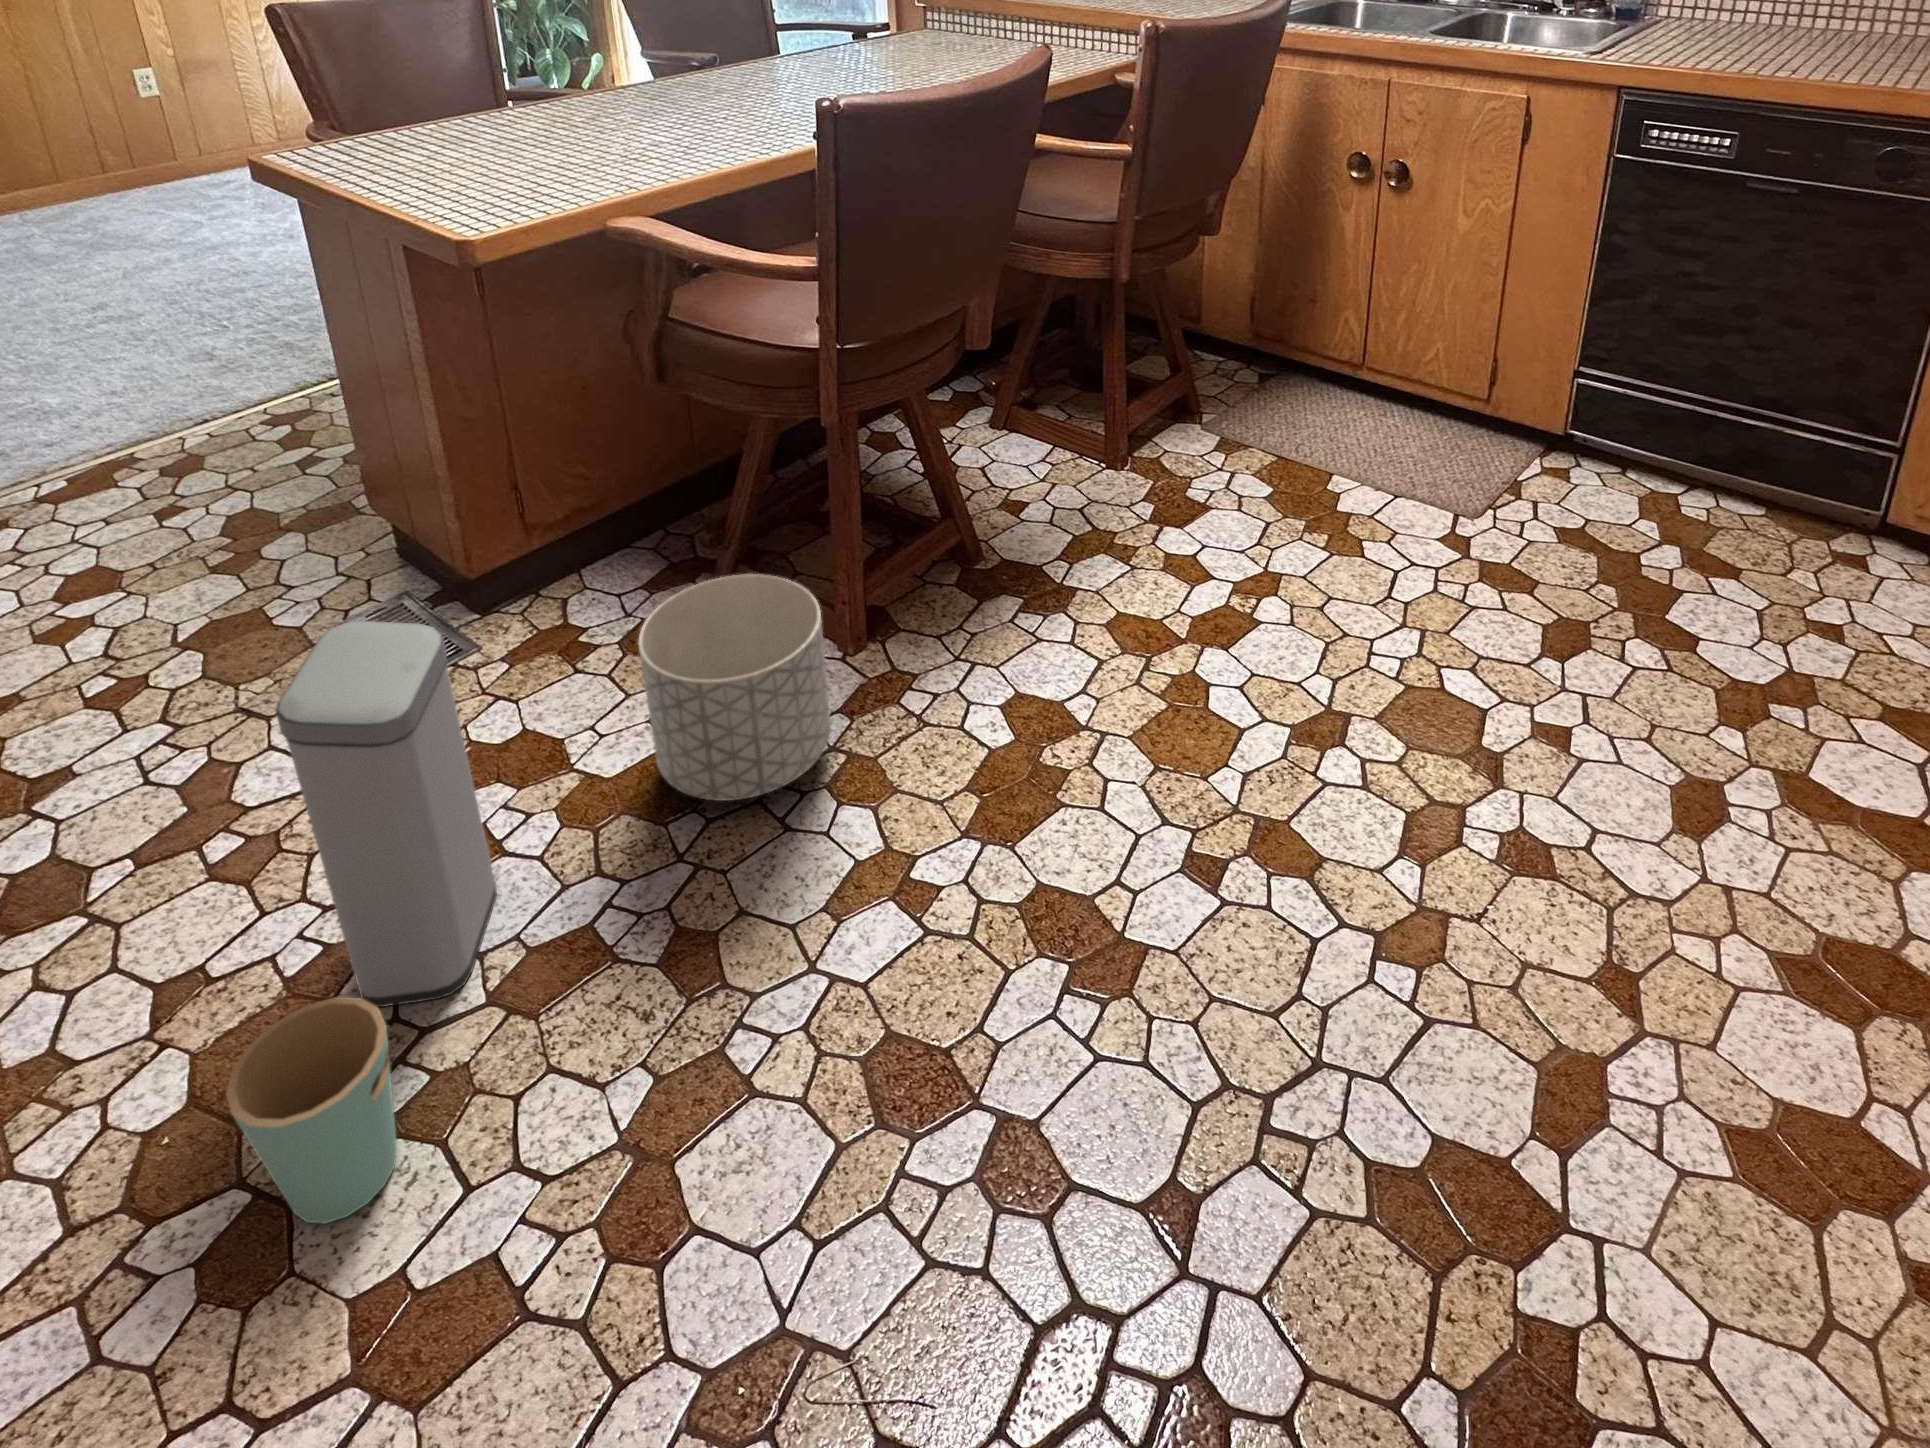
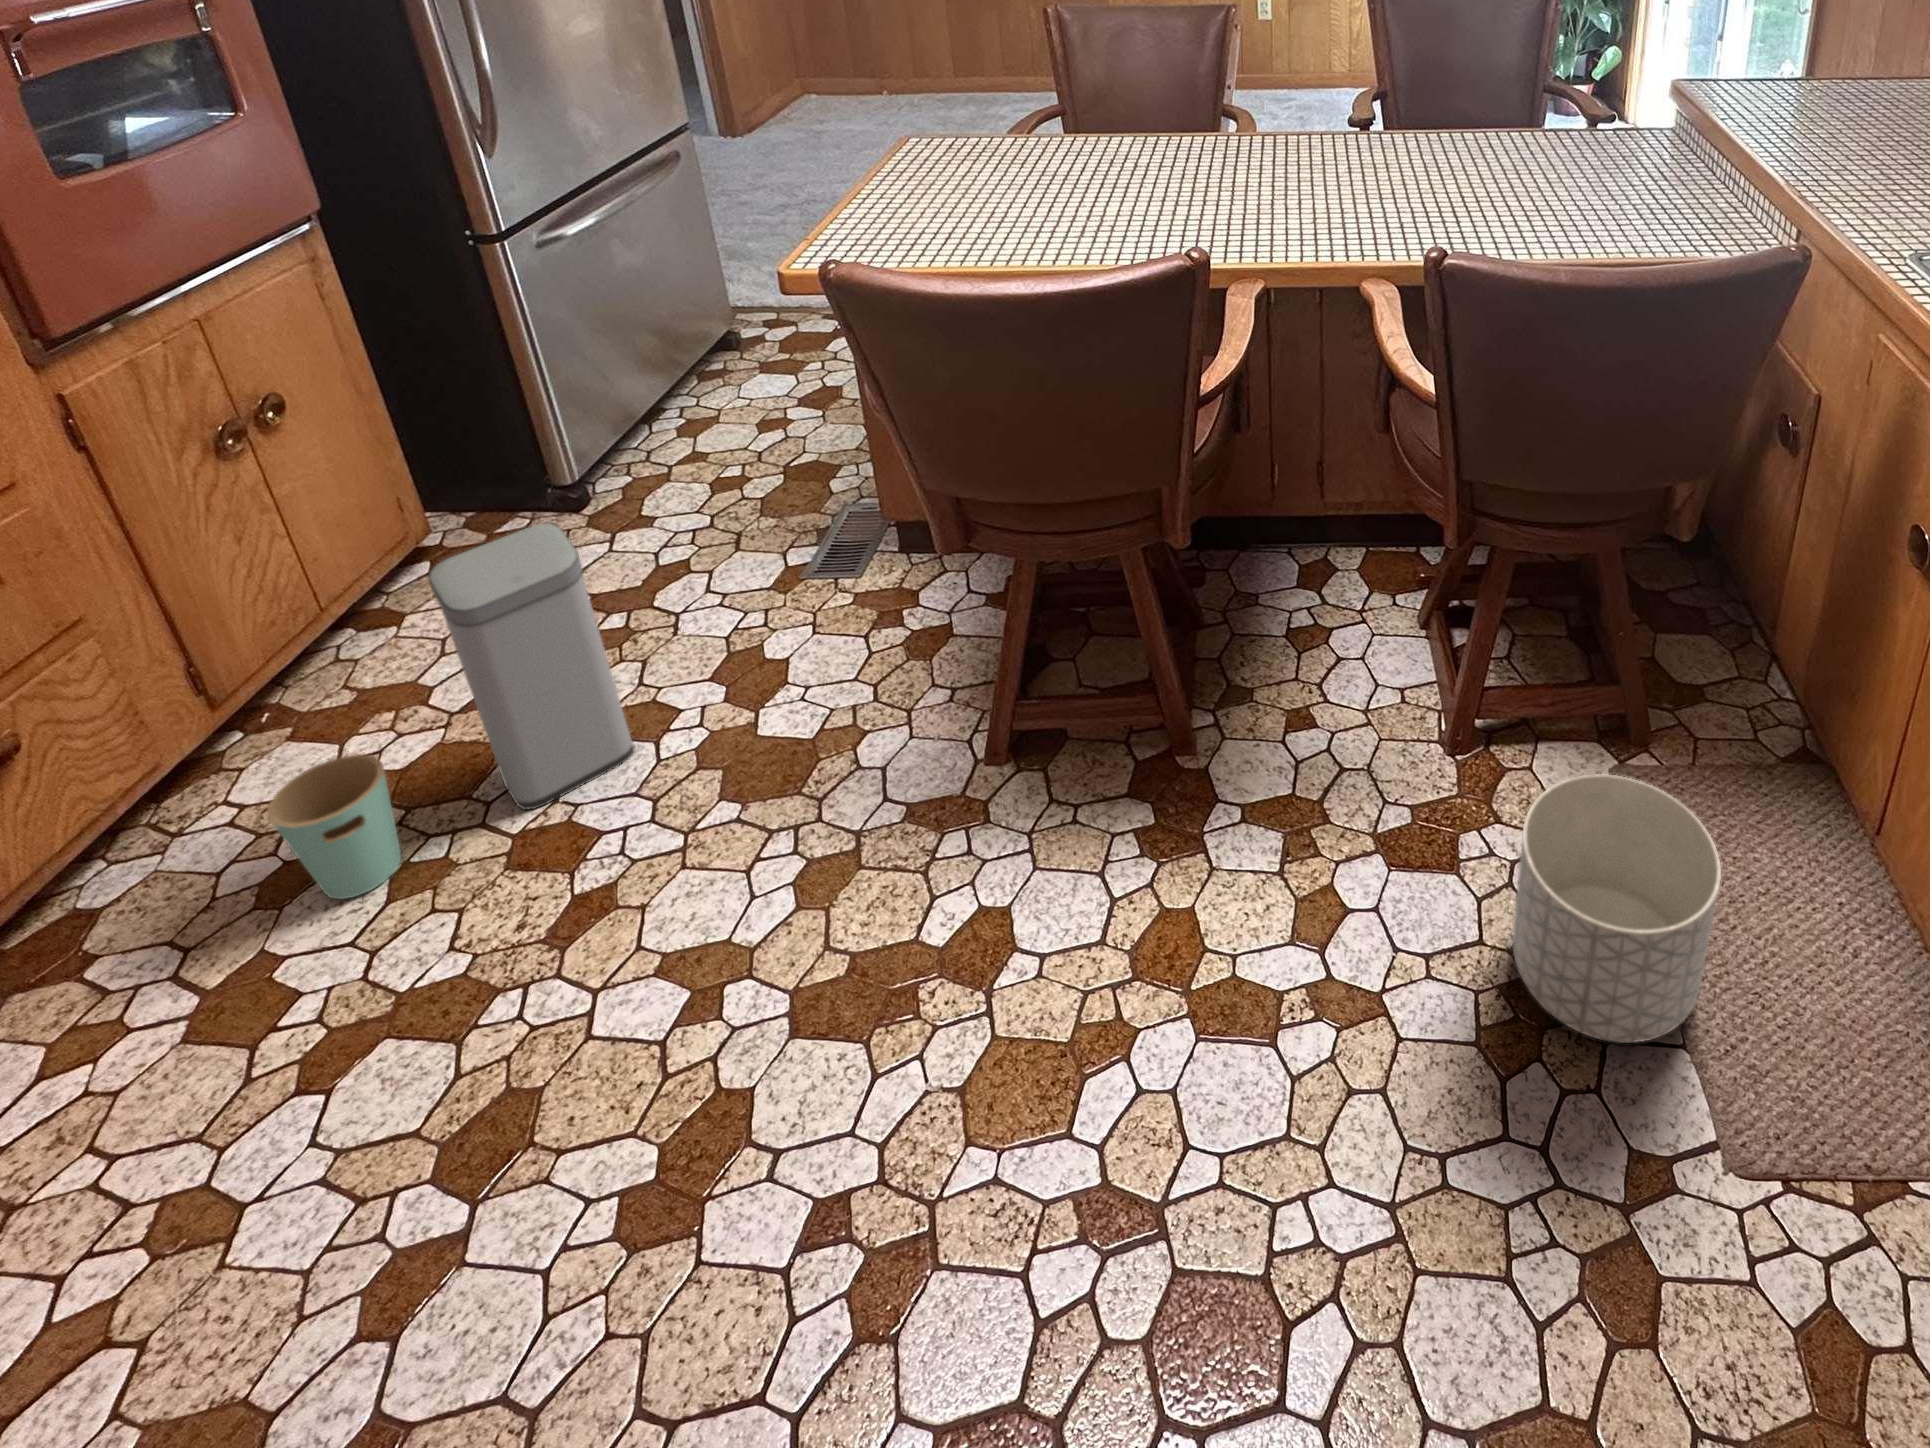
planter: present [638,574,831,801] -> present [1513,774,1721,1043]

